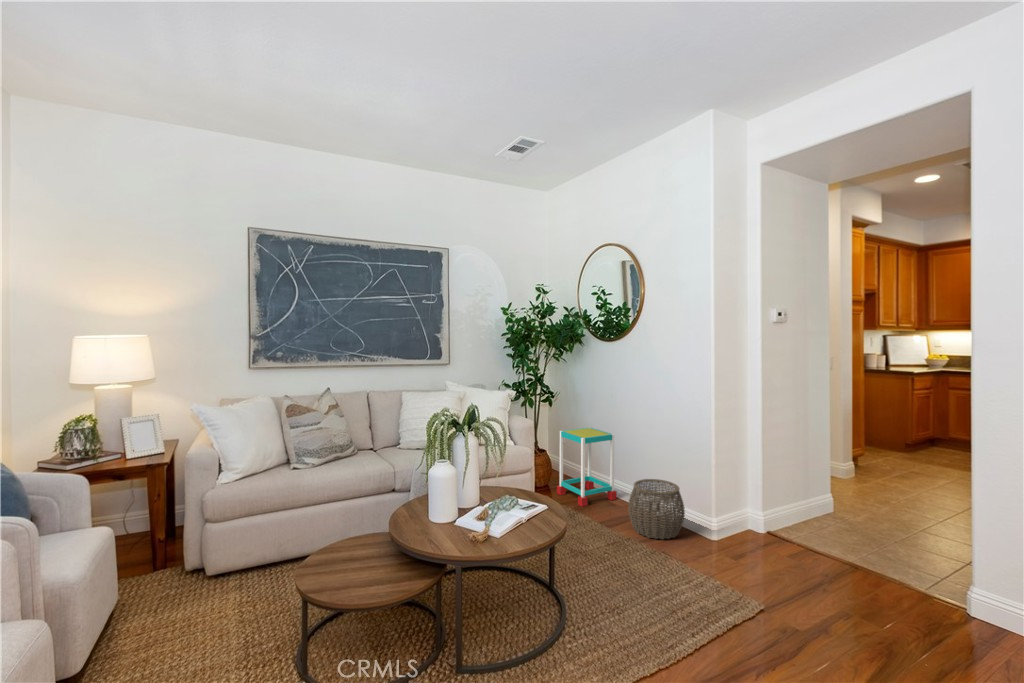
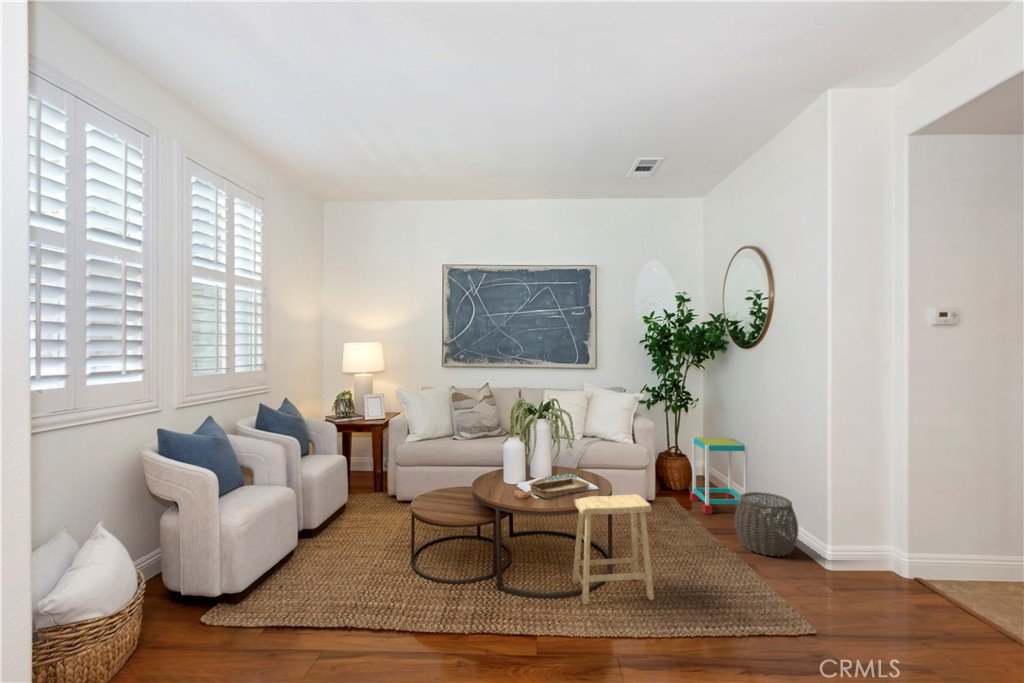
tray: none [481,501,545,536] -> present [529,478,589,498]
footstool: none [532,509,625,653] -> present [573,494,654,605]

